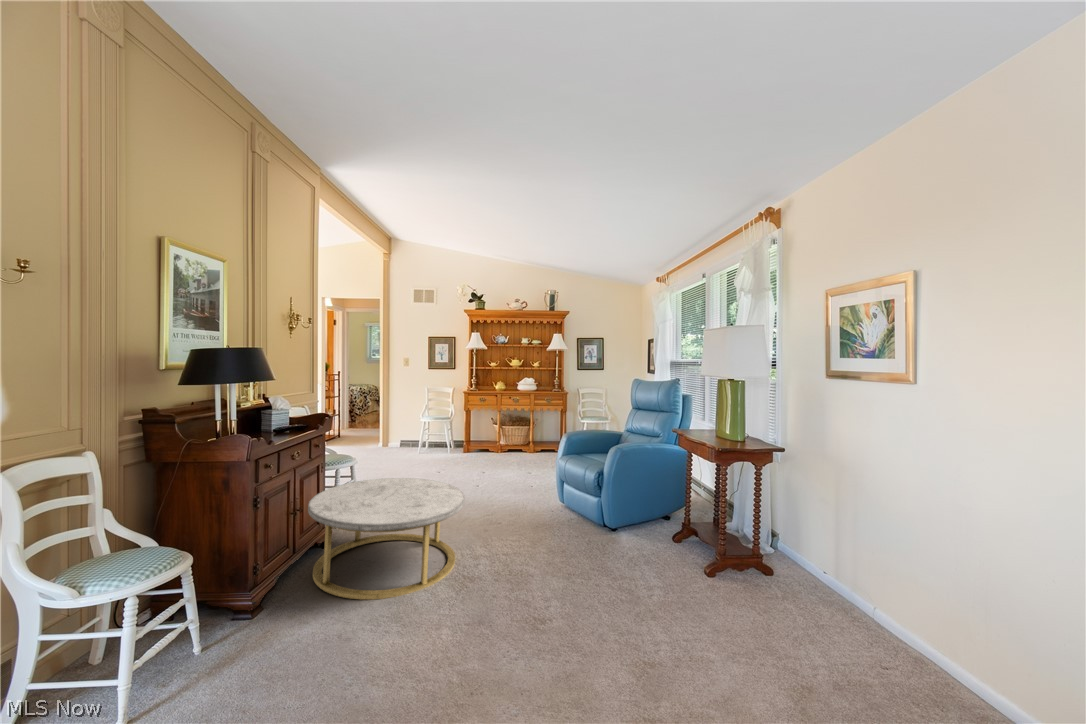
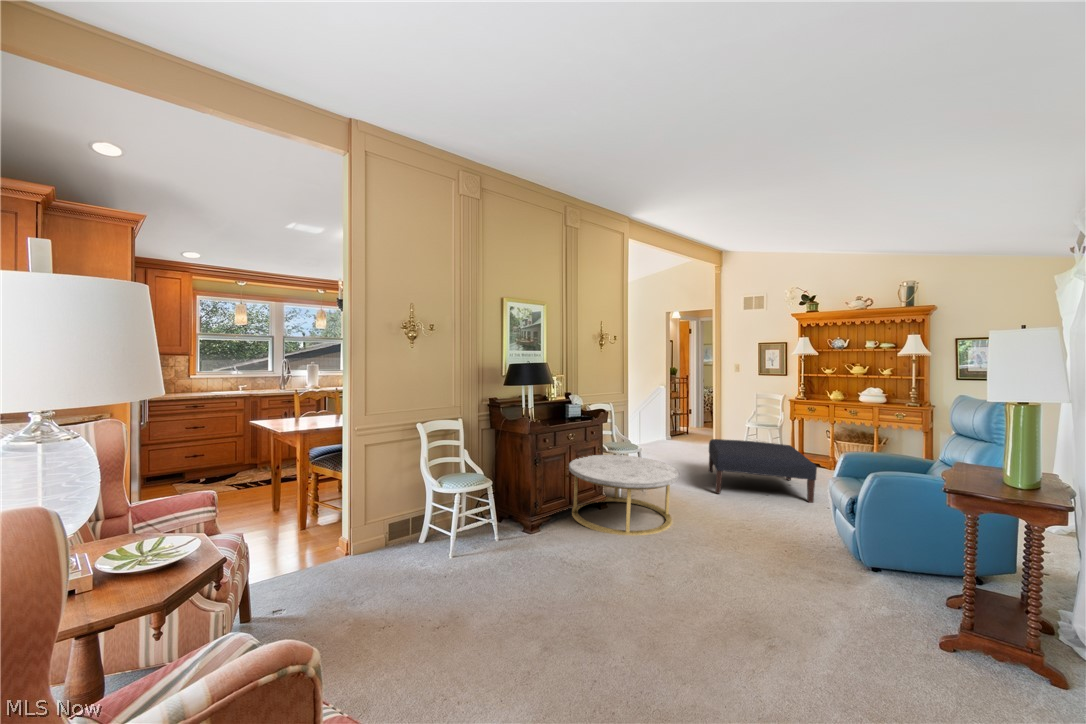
ottoman: none [414,436,531,500] -> present [709,439,817,503]

